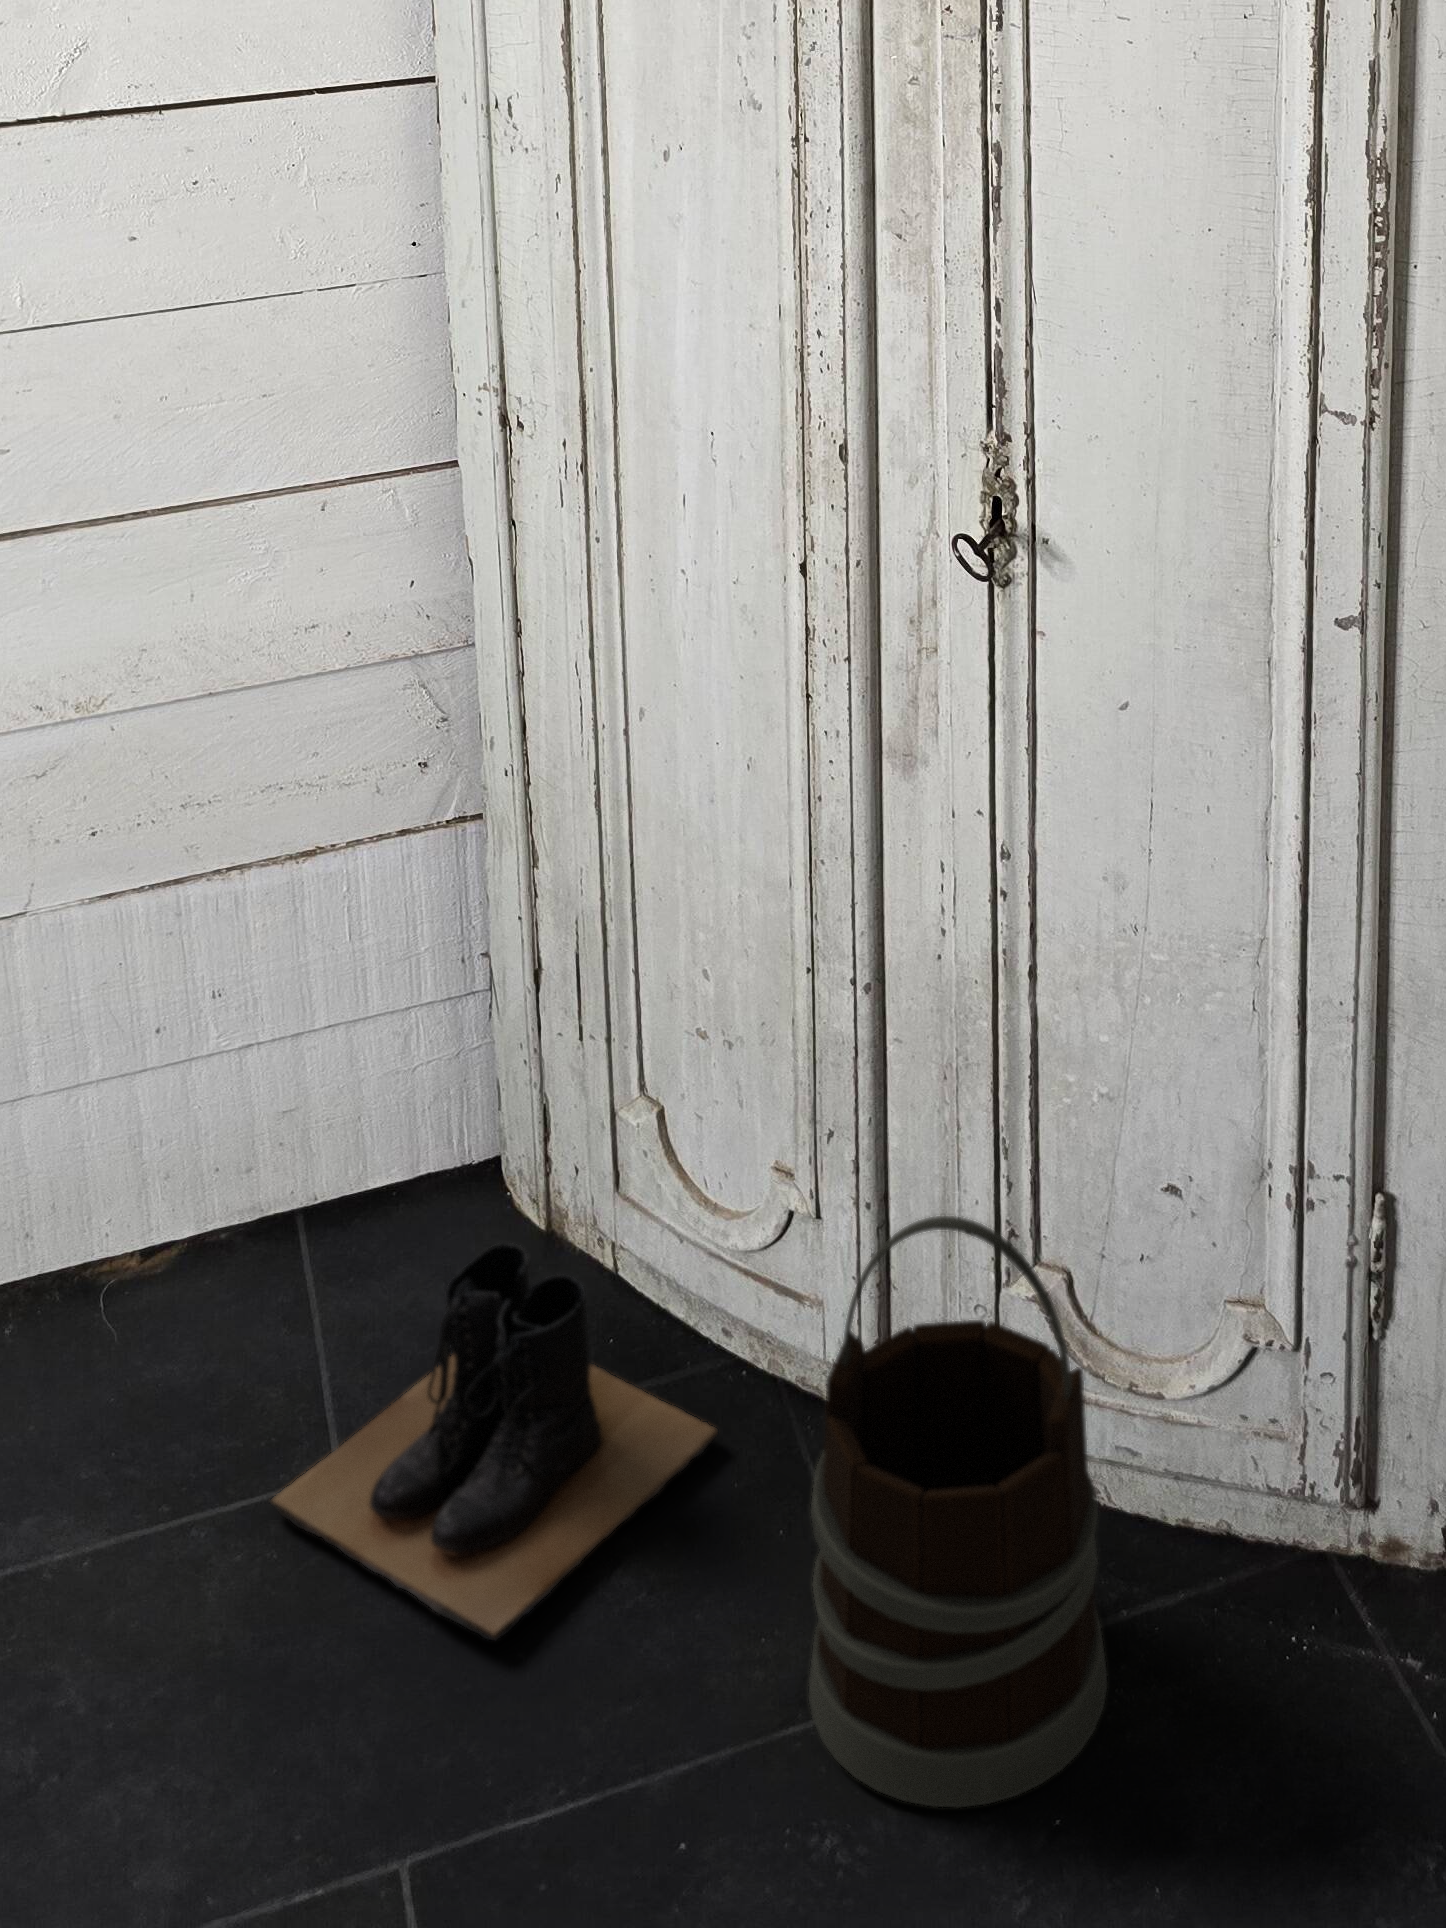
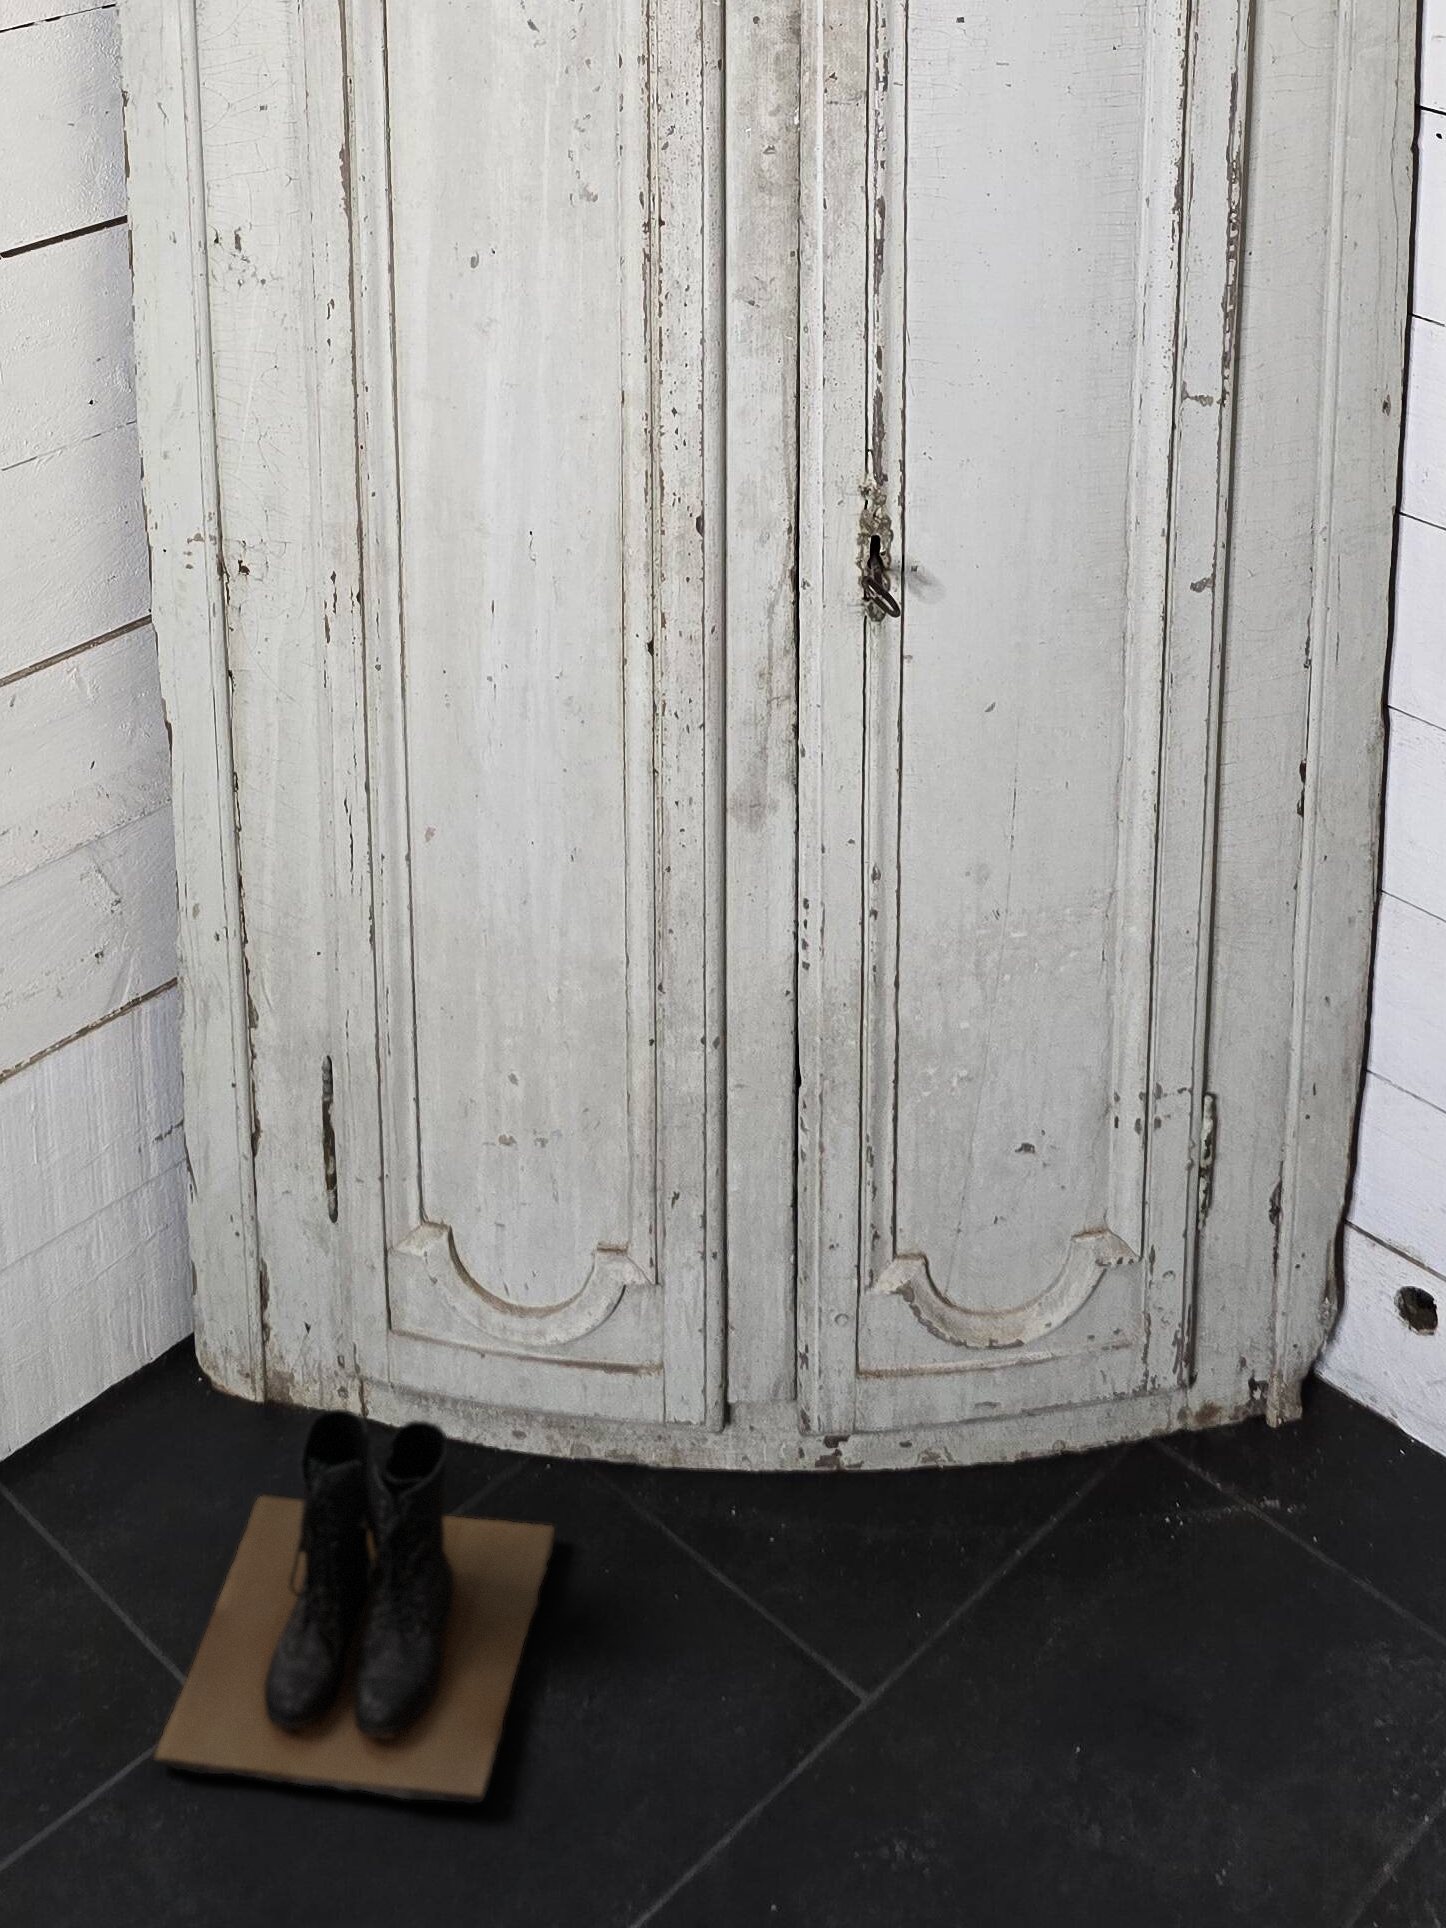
wooden bucket: present [809,1216,1107,1807] -> none [774,1224,1061,1793]

